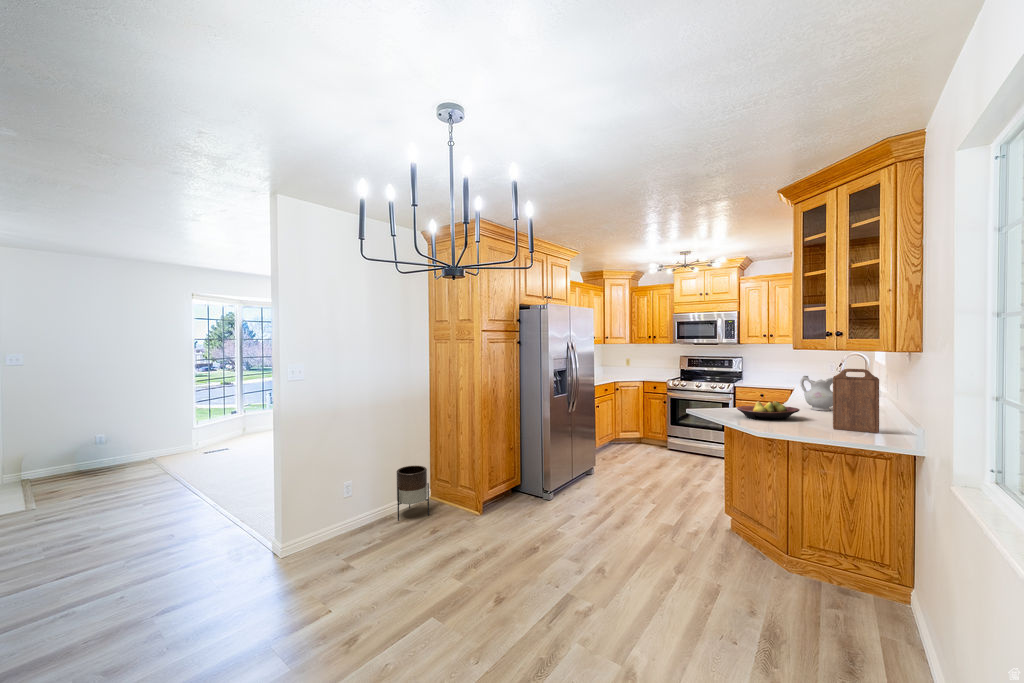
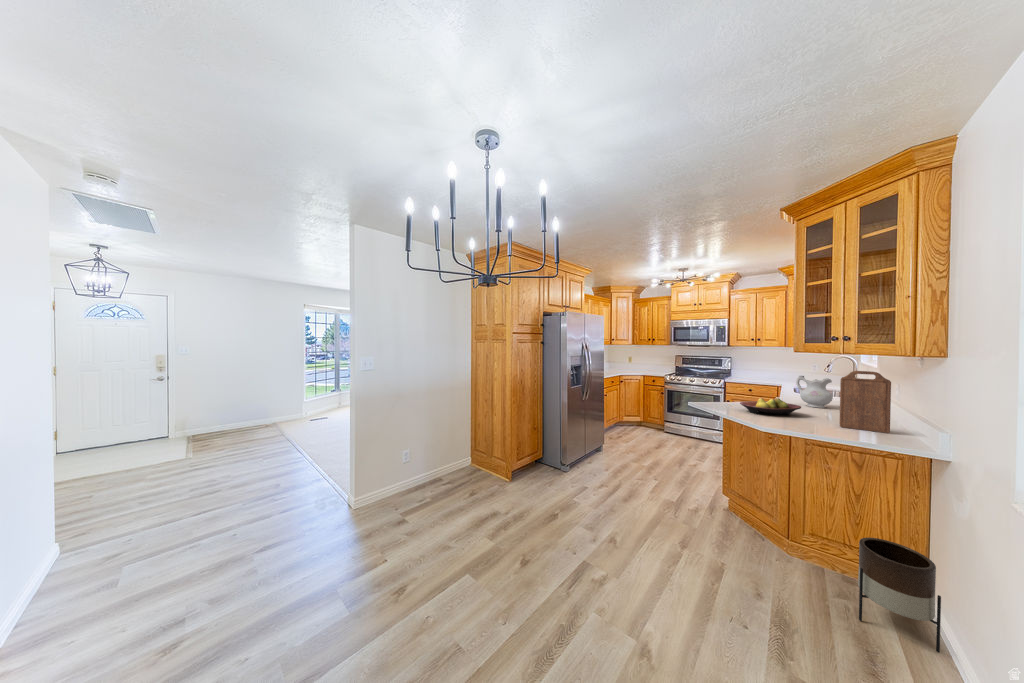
planter: present [397,466,429,520] -> present [858,538,941,653]

